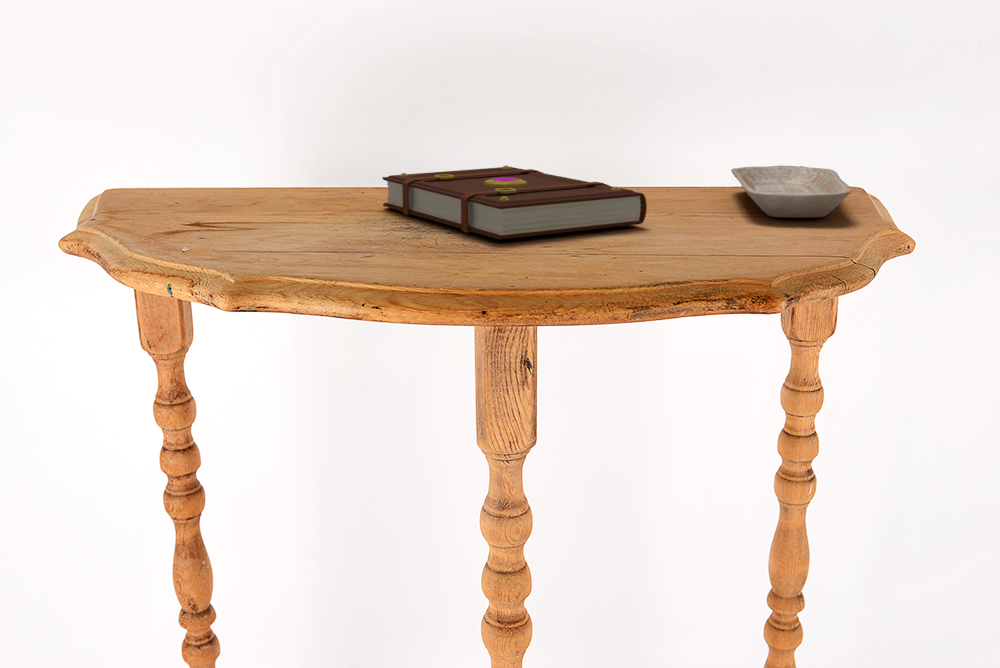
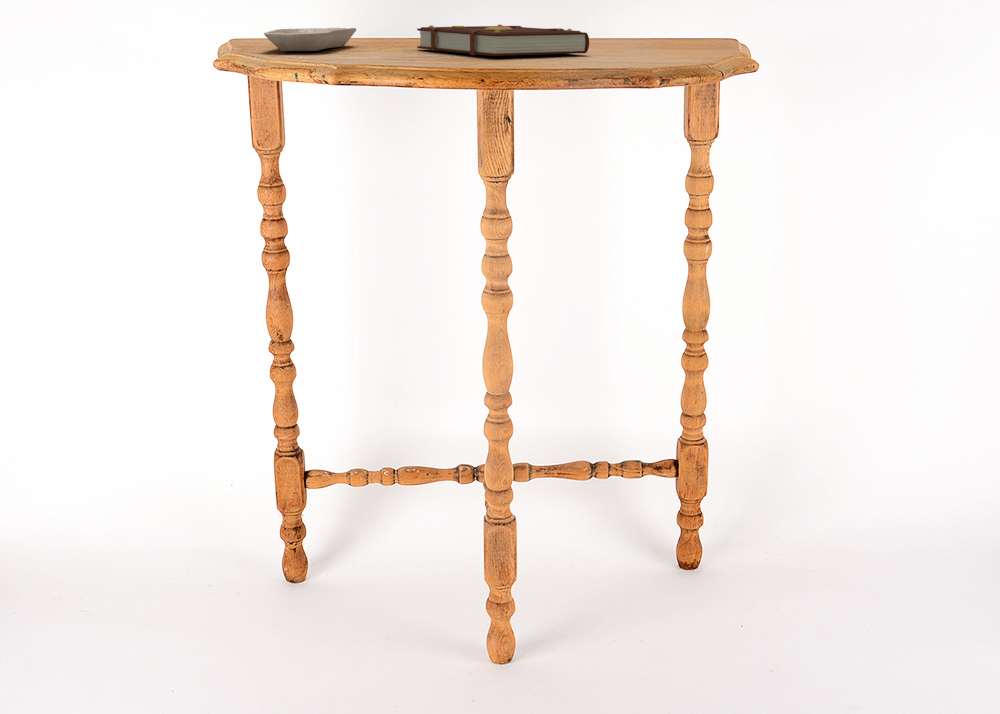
tray: present [731,165,852,218] -> present [264,28,356,51]

